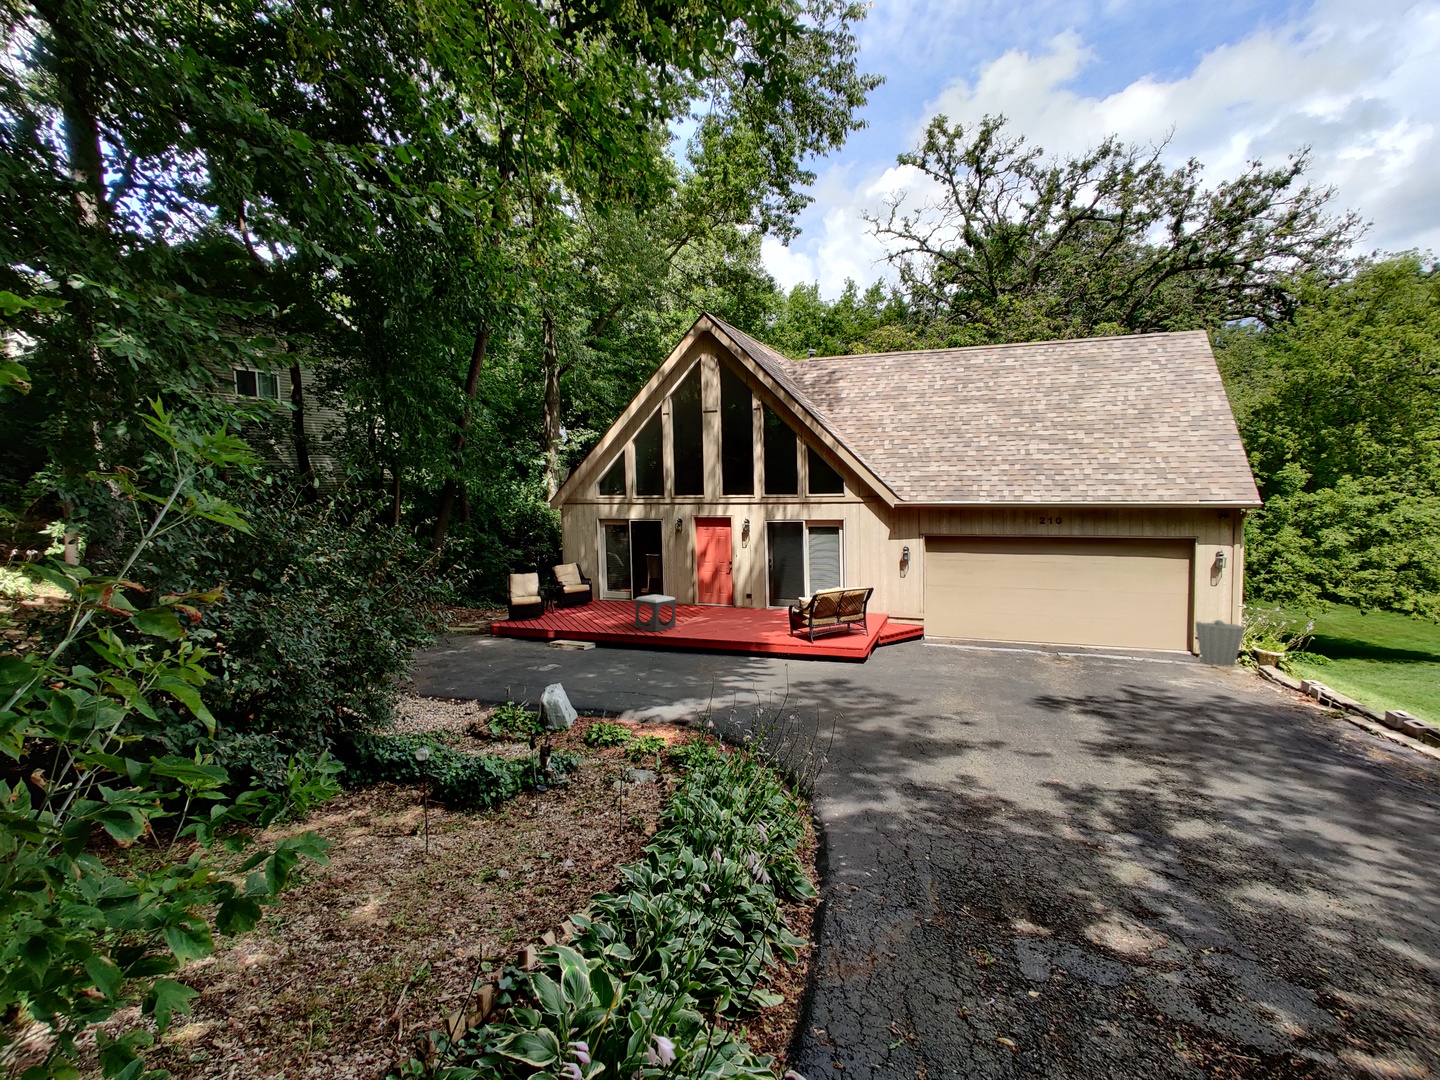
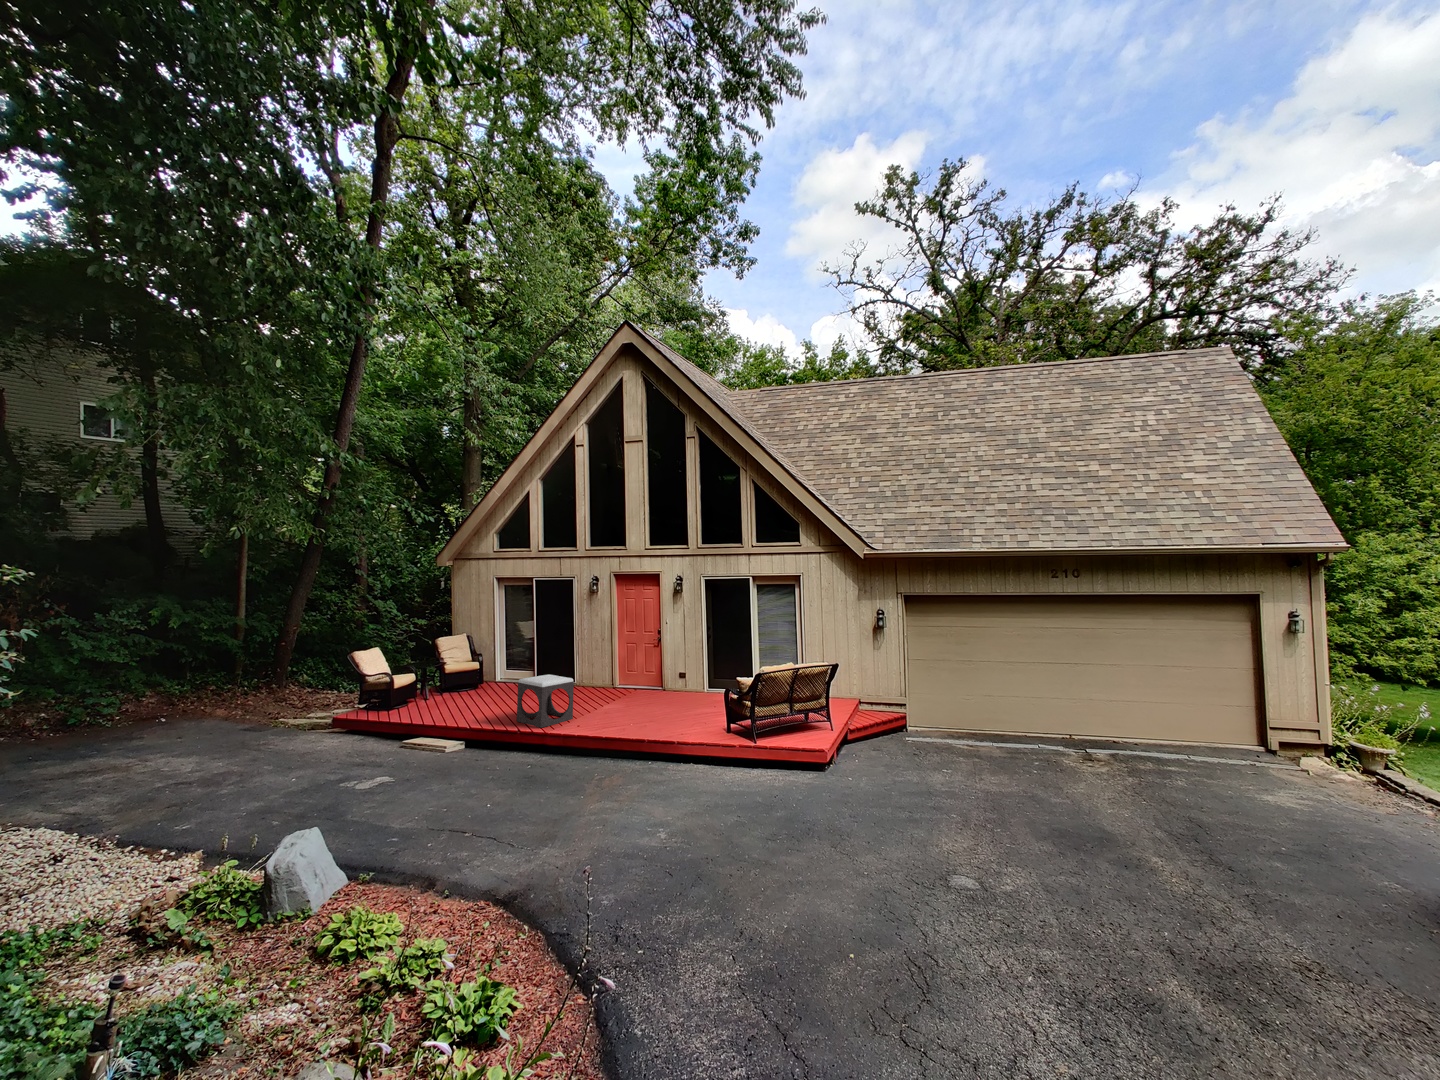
trash can: present [1196,620,1245,666] -> none [1271,705,1345,772]

